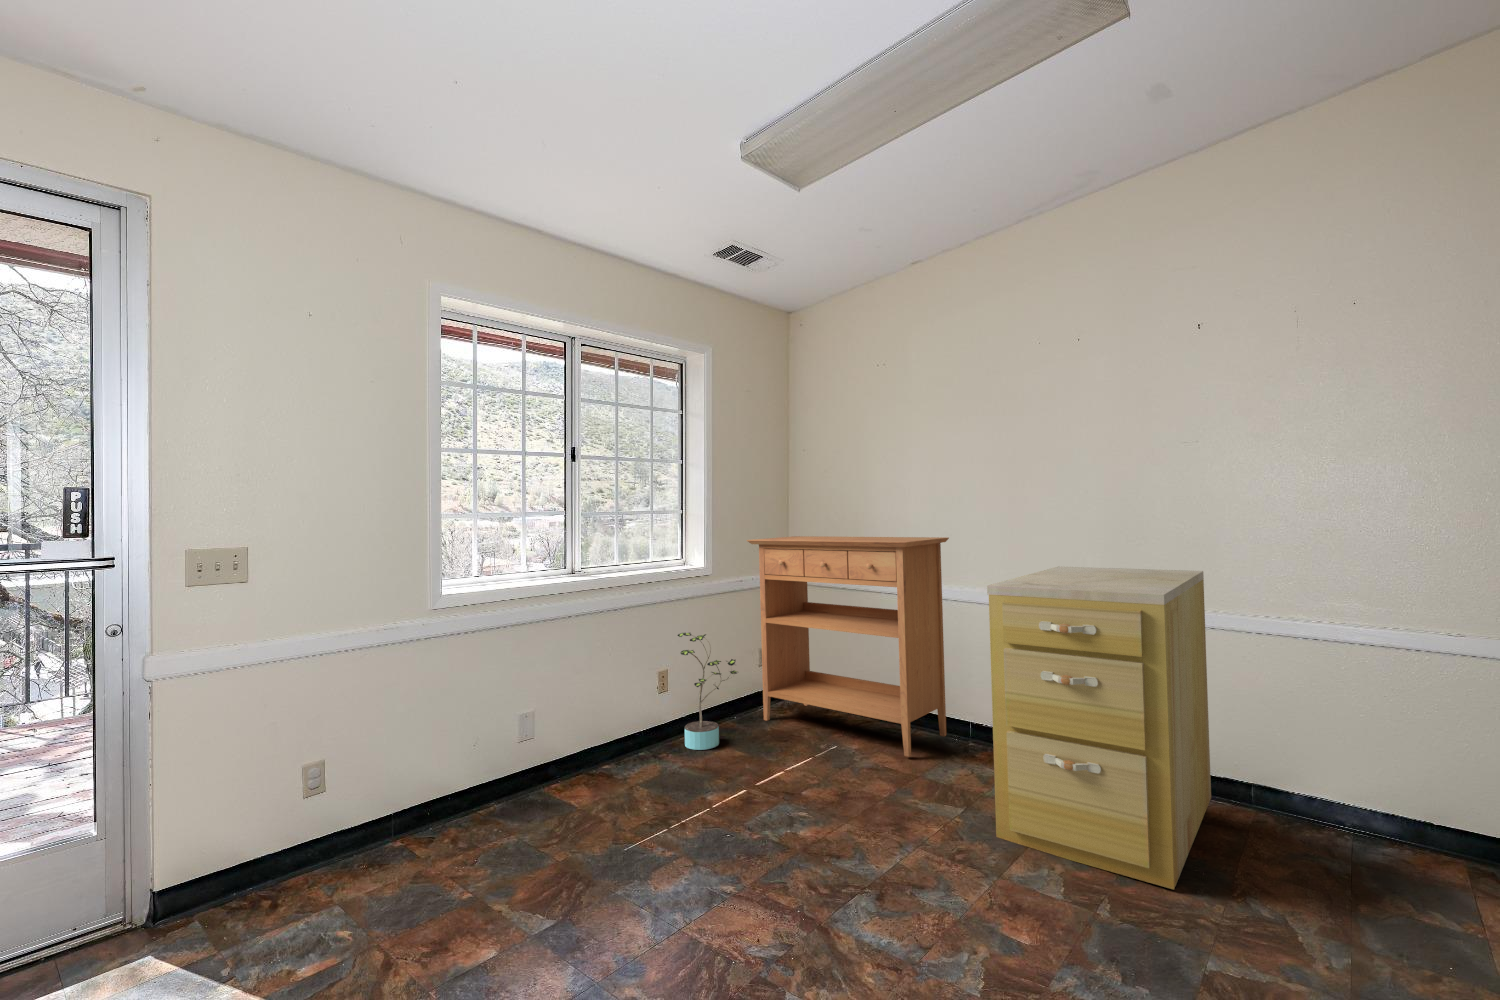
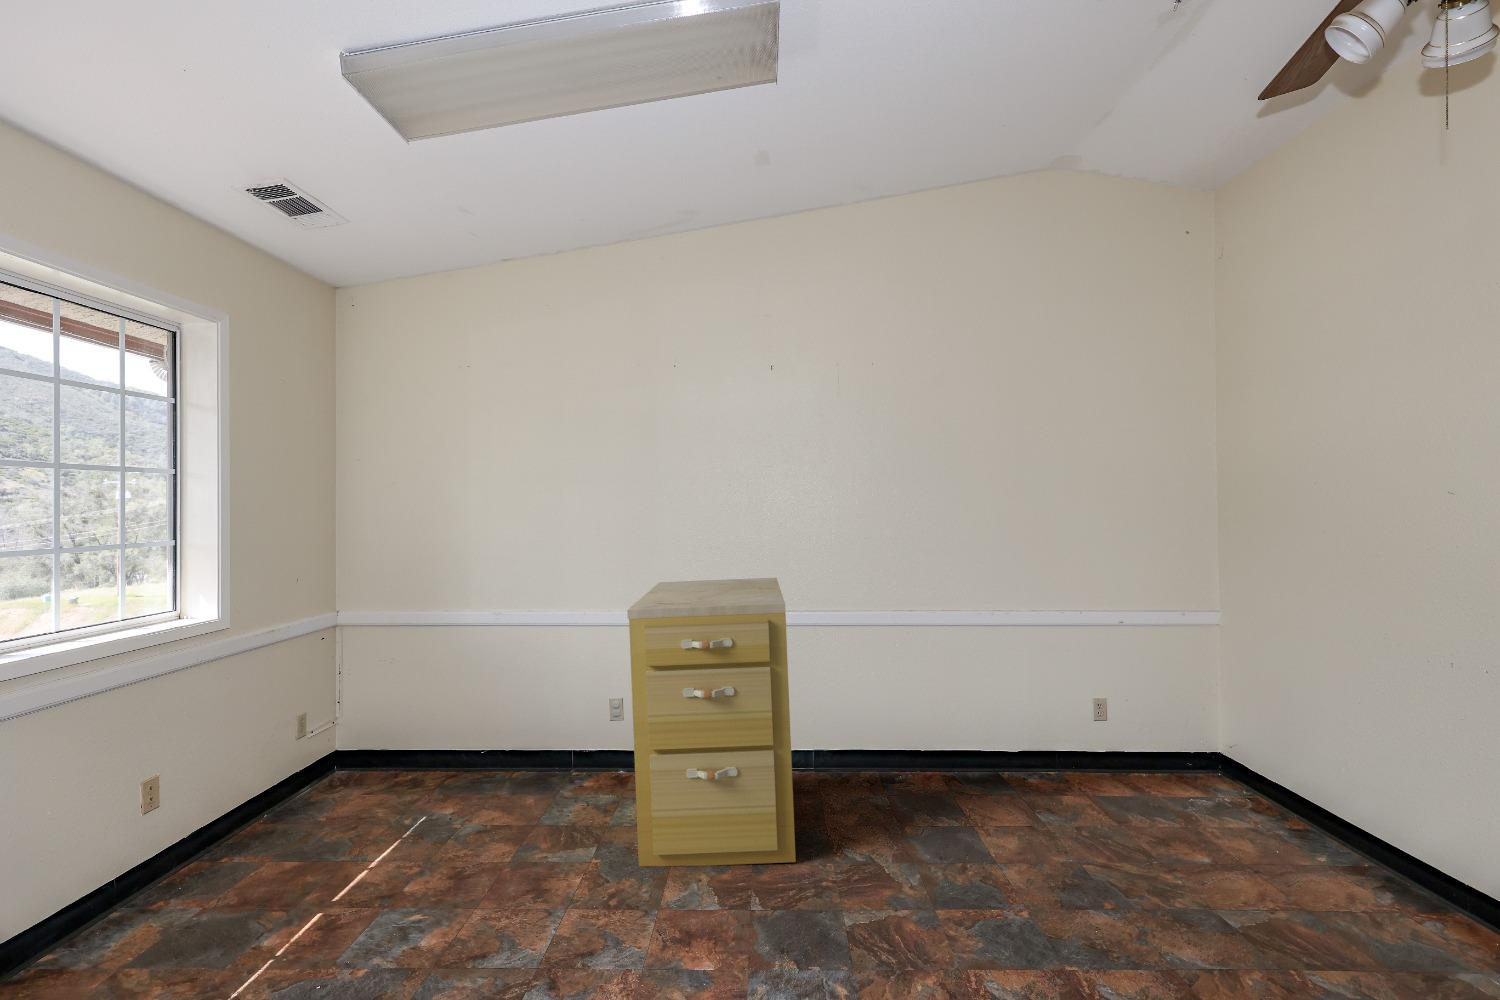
console table: present [747,536,949,757] -> none [284,560,549,811]
potted plant: present [678,633,737,750] -> none [176,713,284,882]

